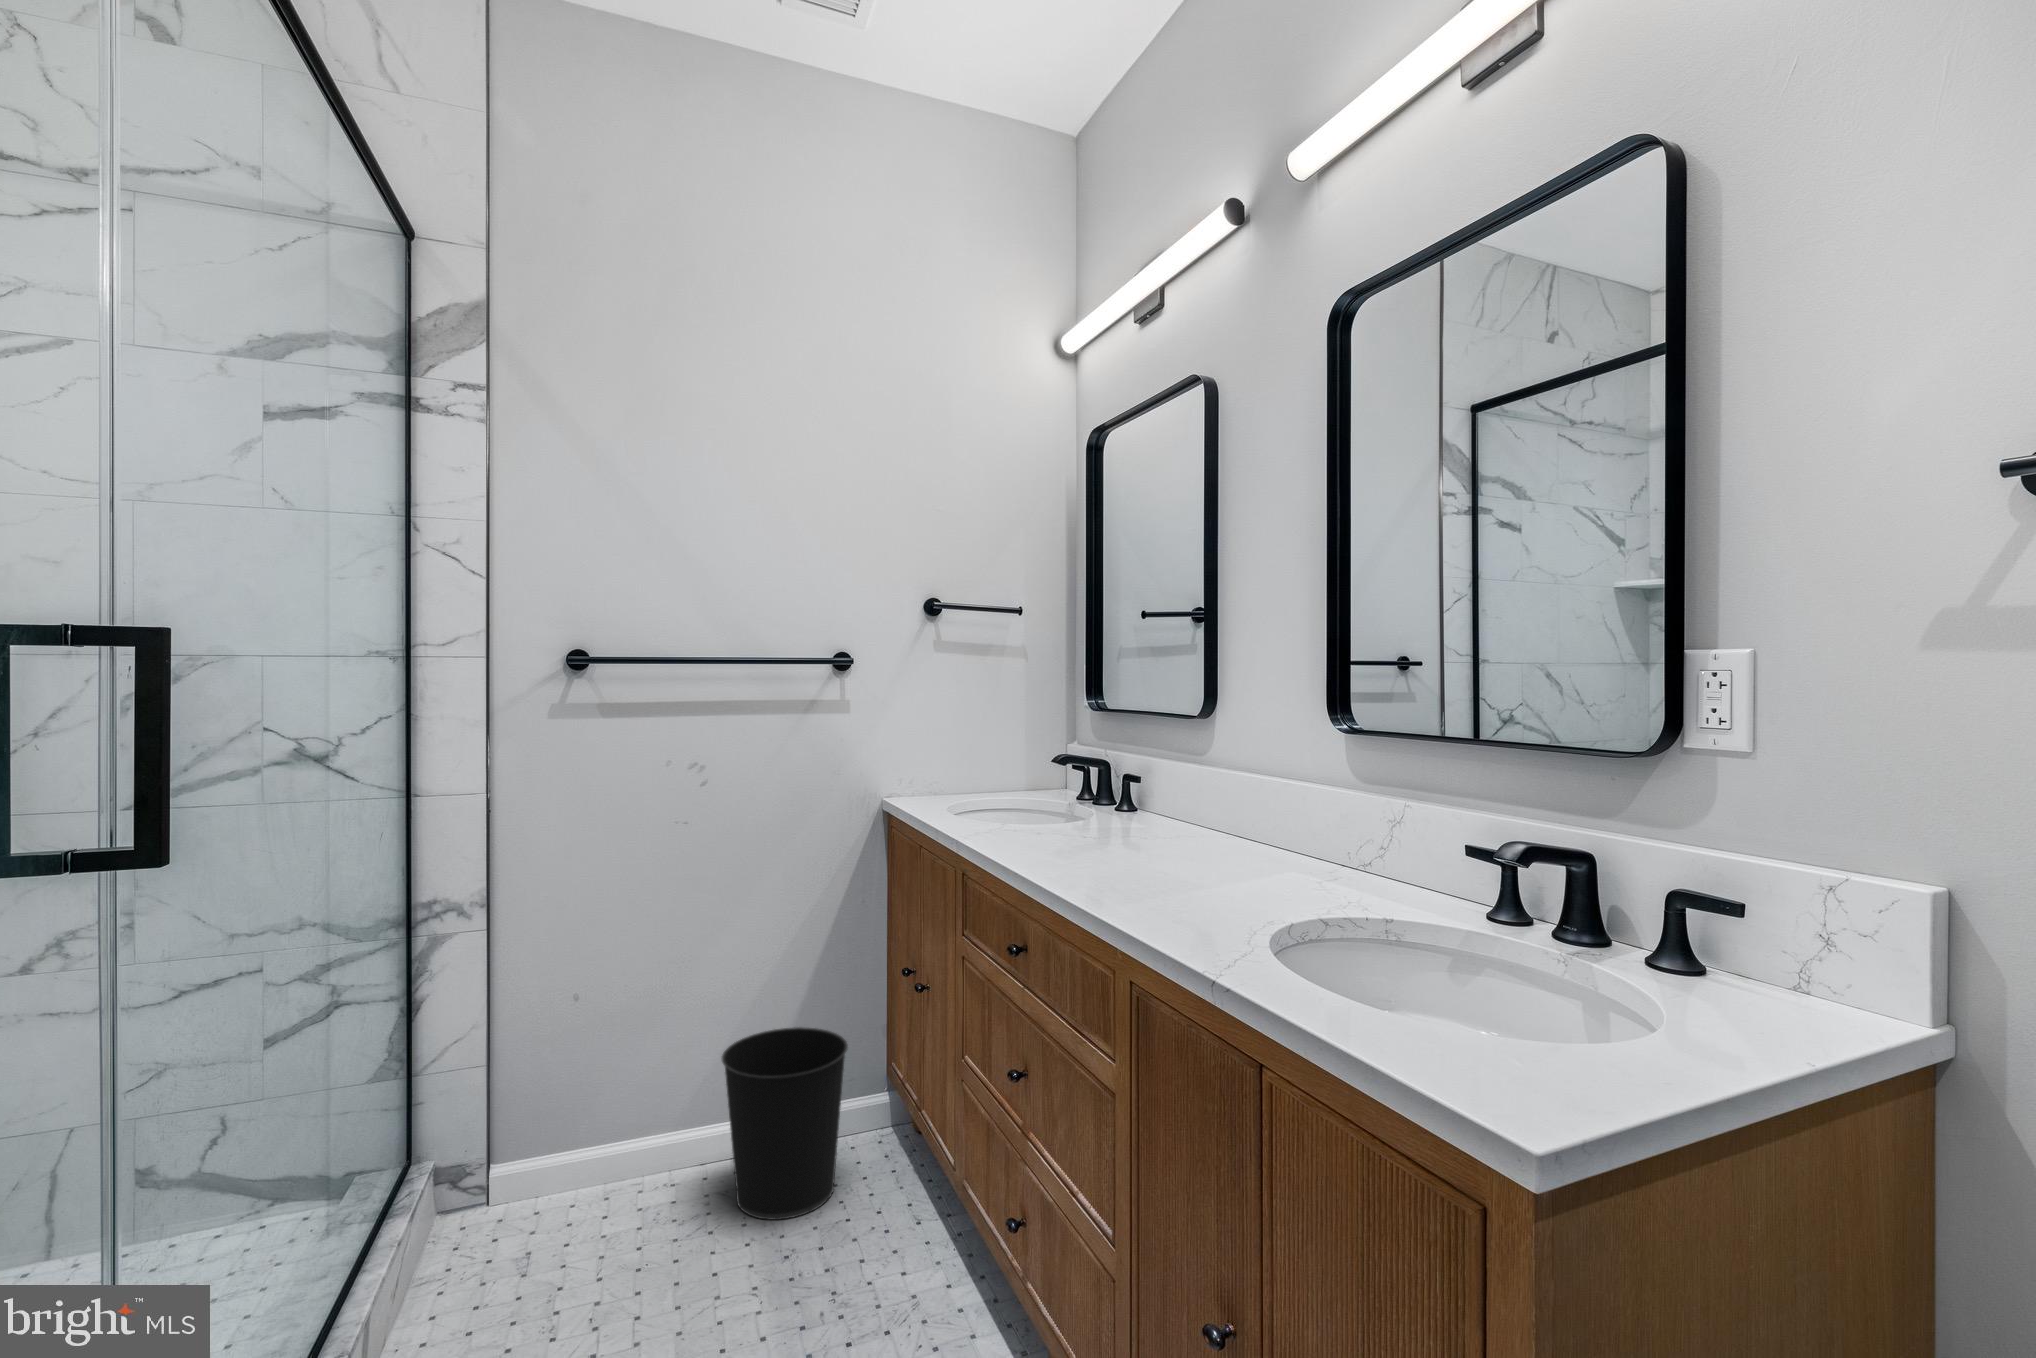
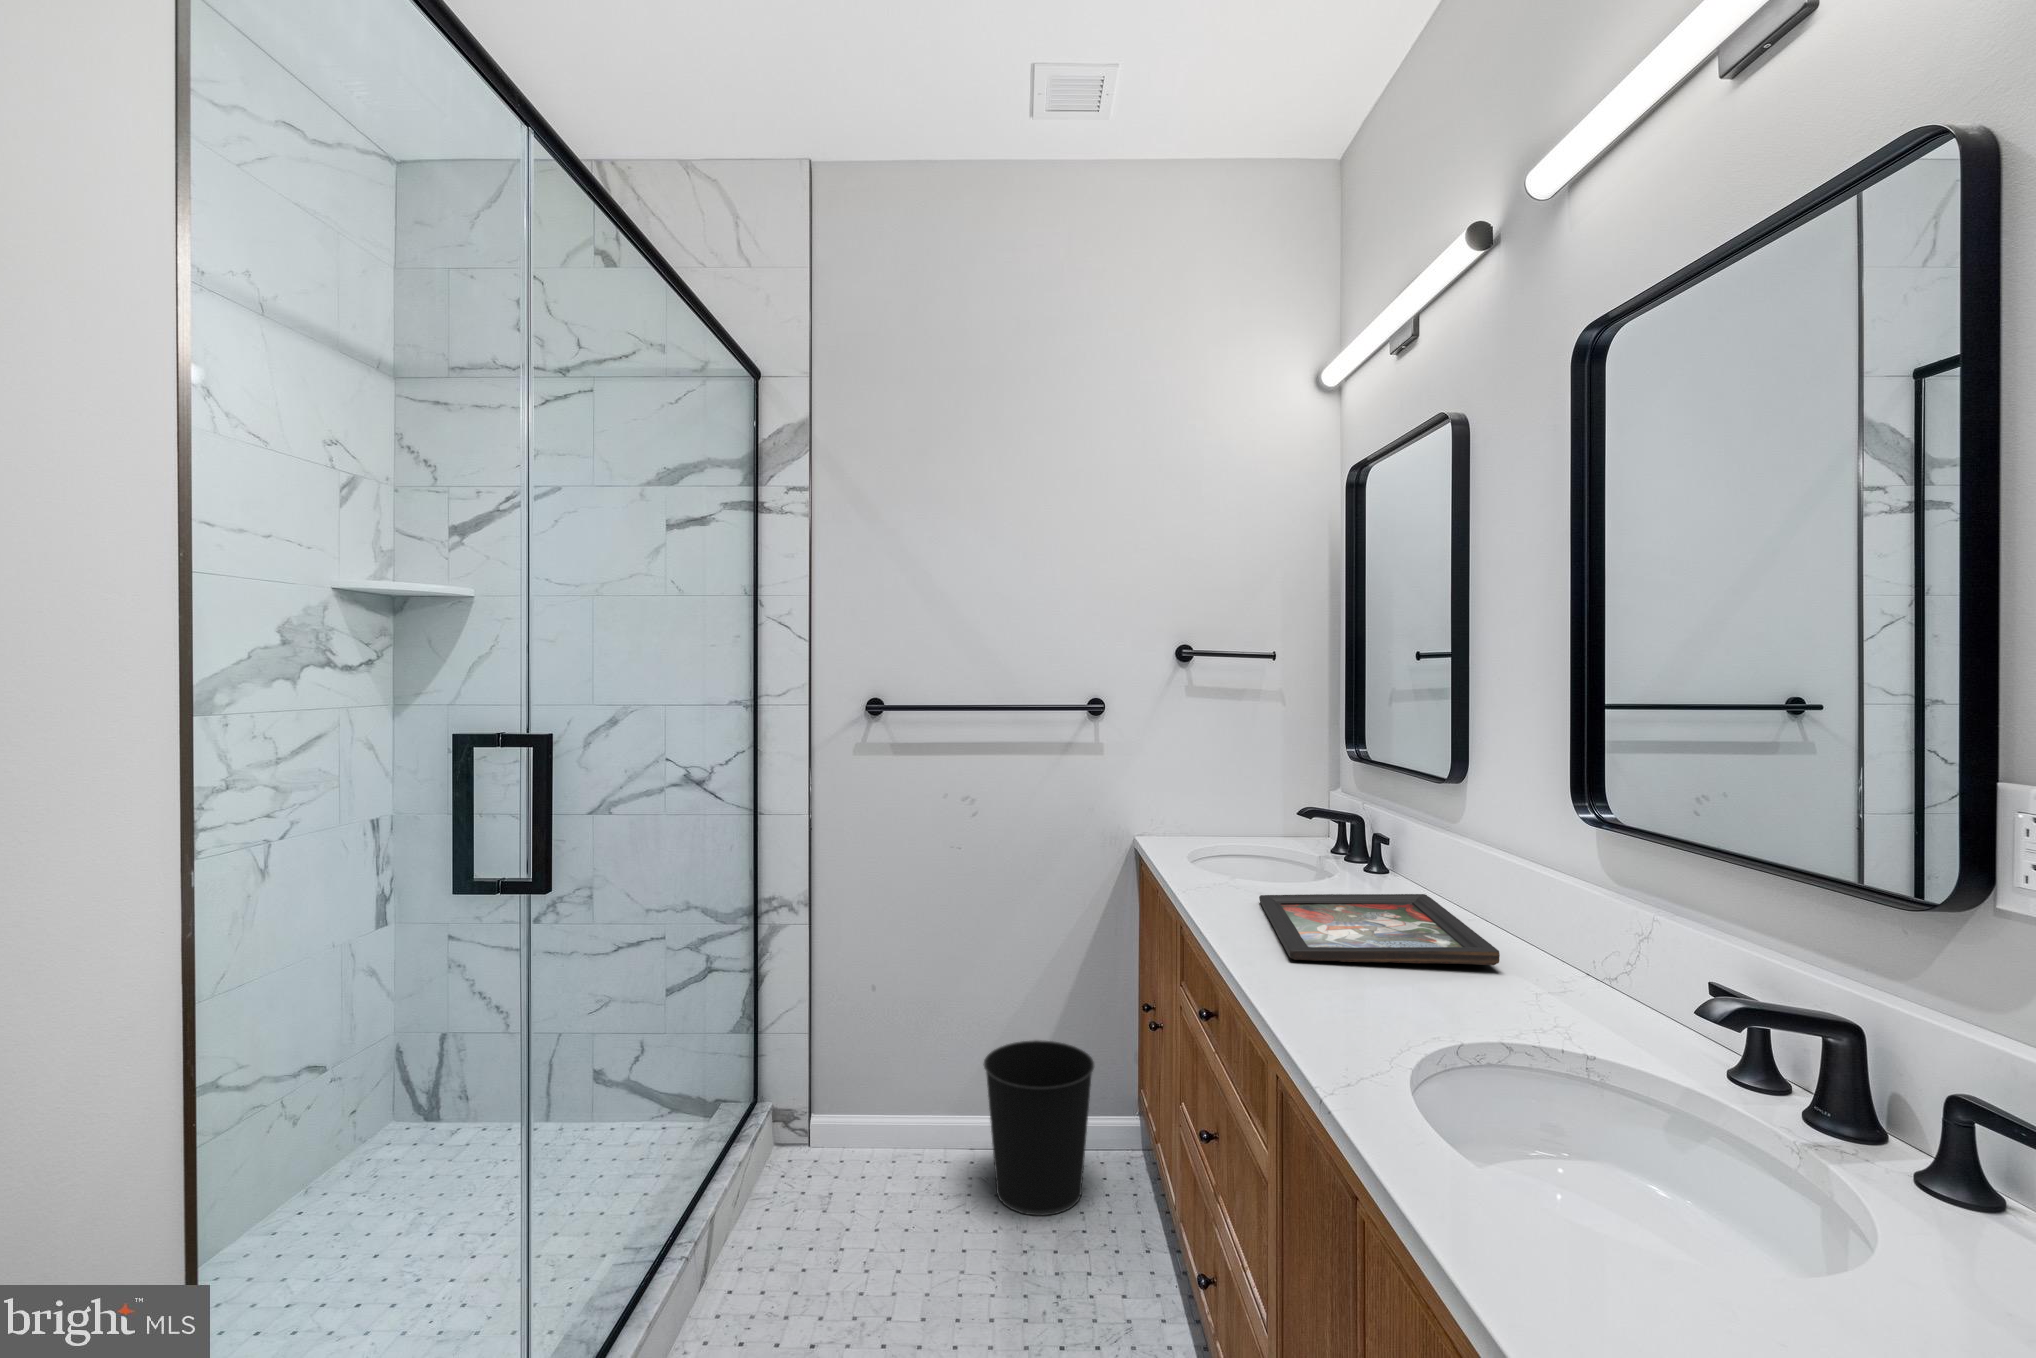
decorative tray: none [1040,821,1280,879] -> present [1259,894,1500,965]

